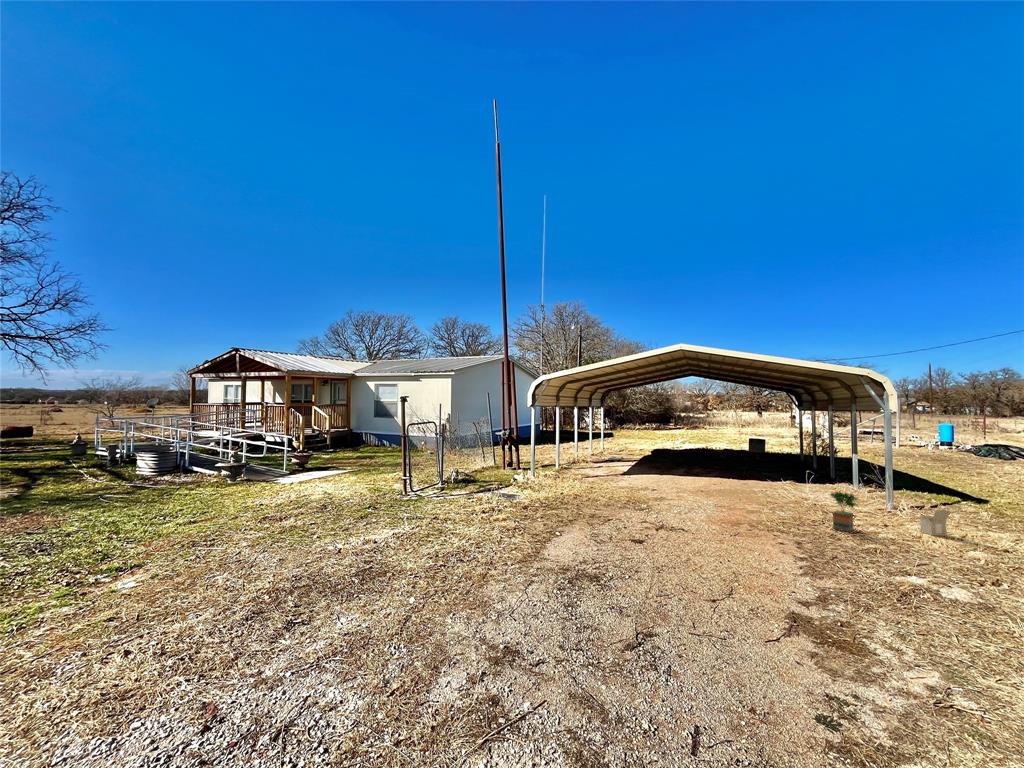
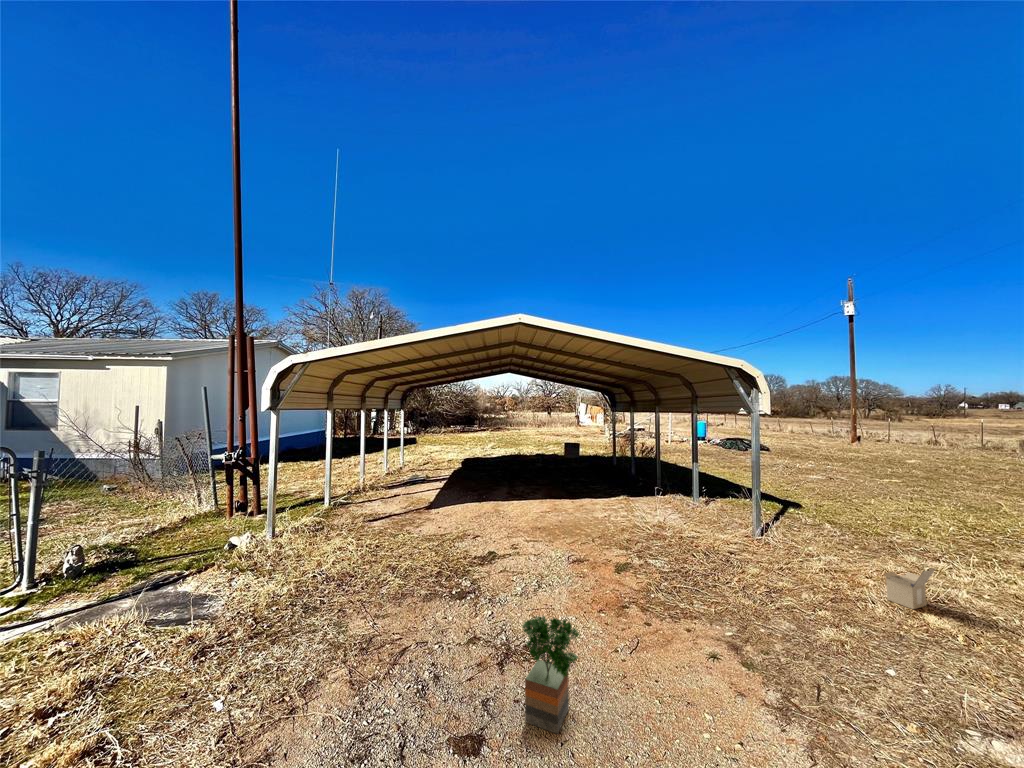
potted tree: present [830,492,858,531] -> present [522,616,580,734]

